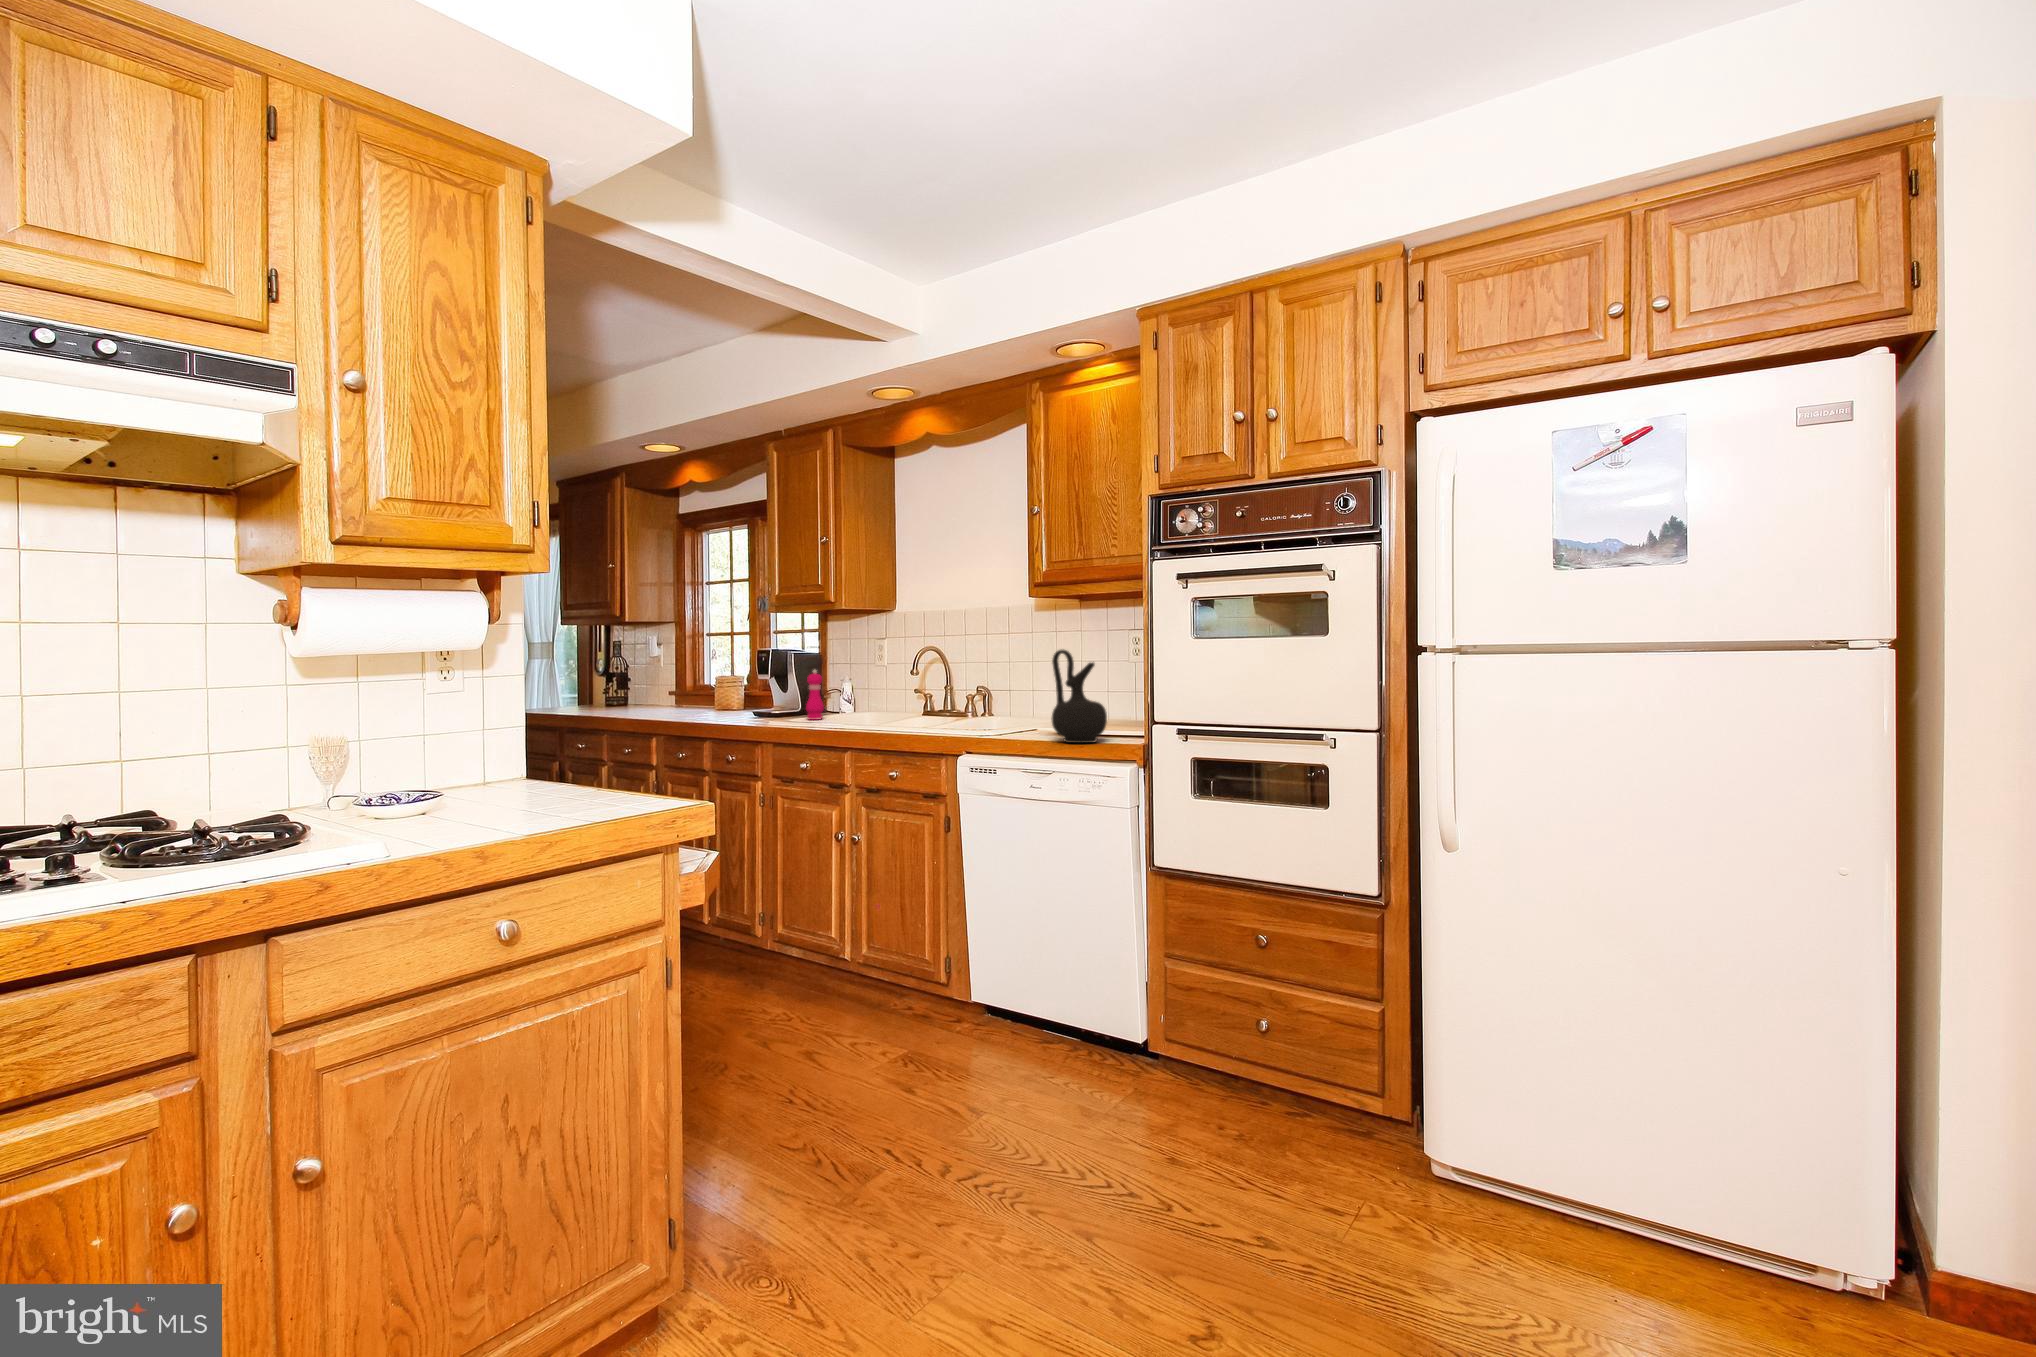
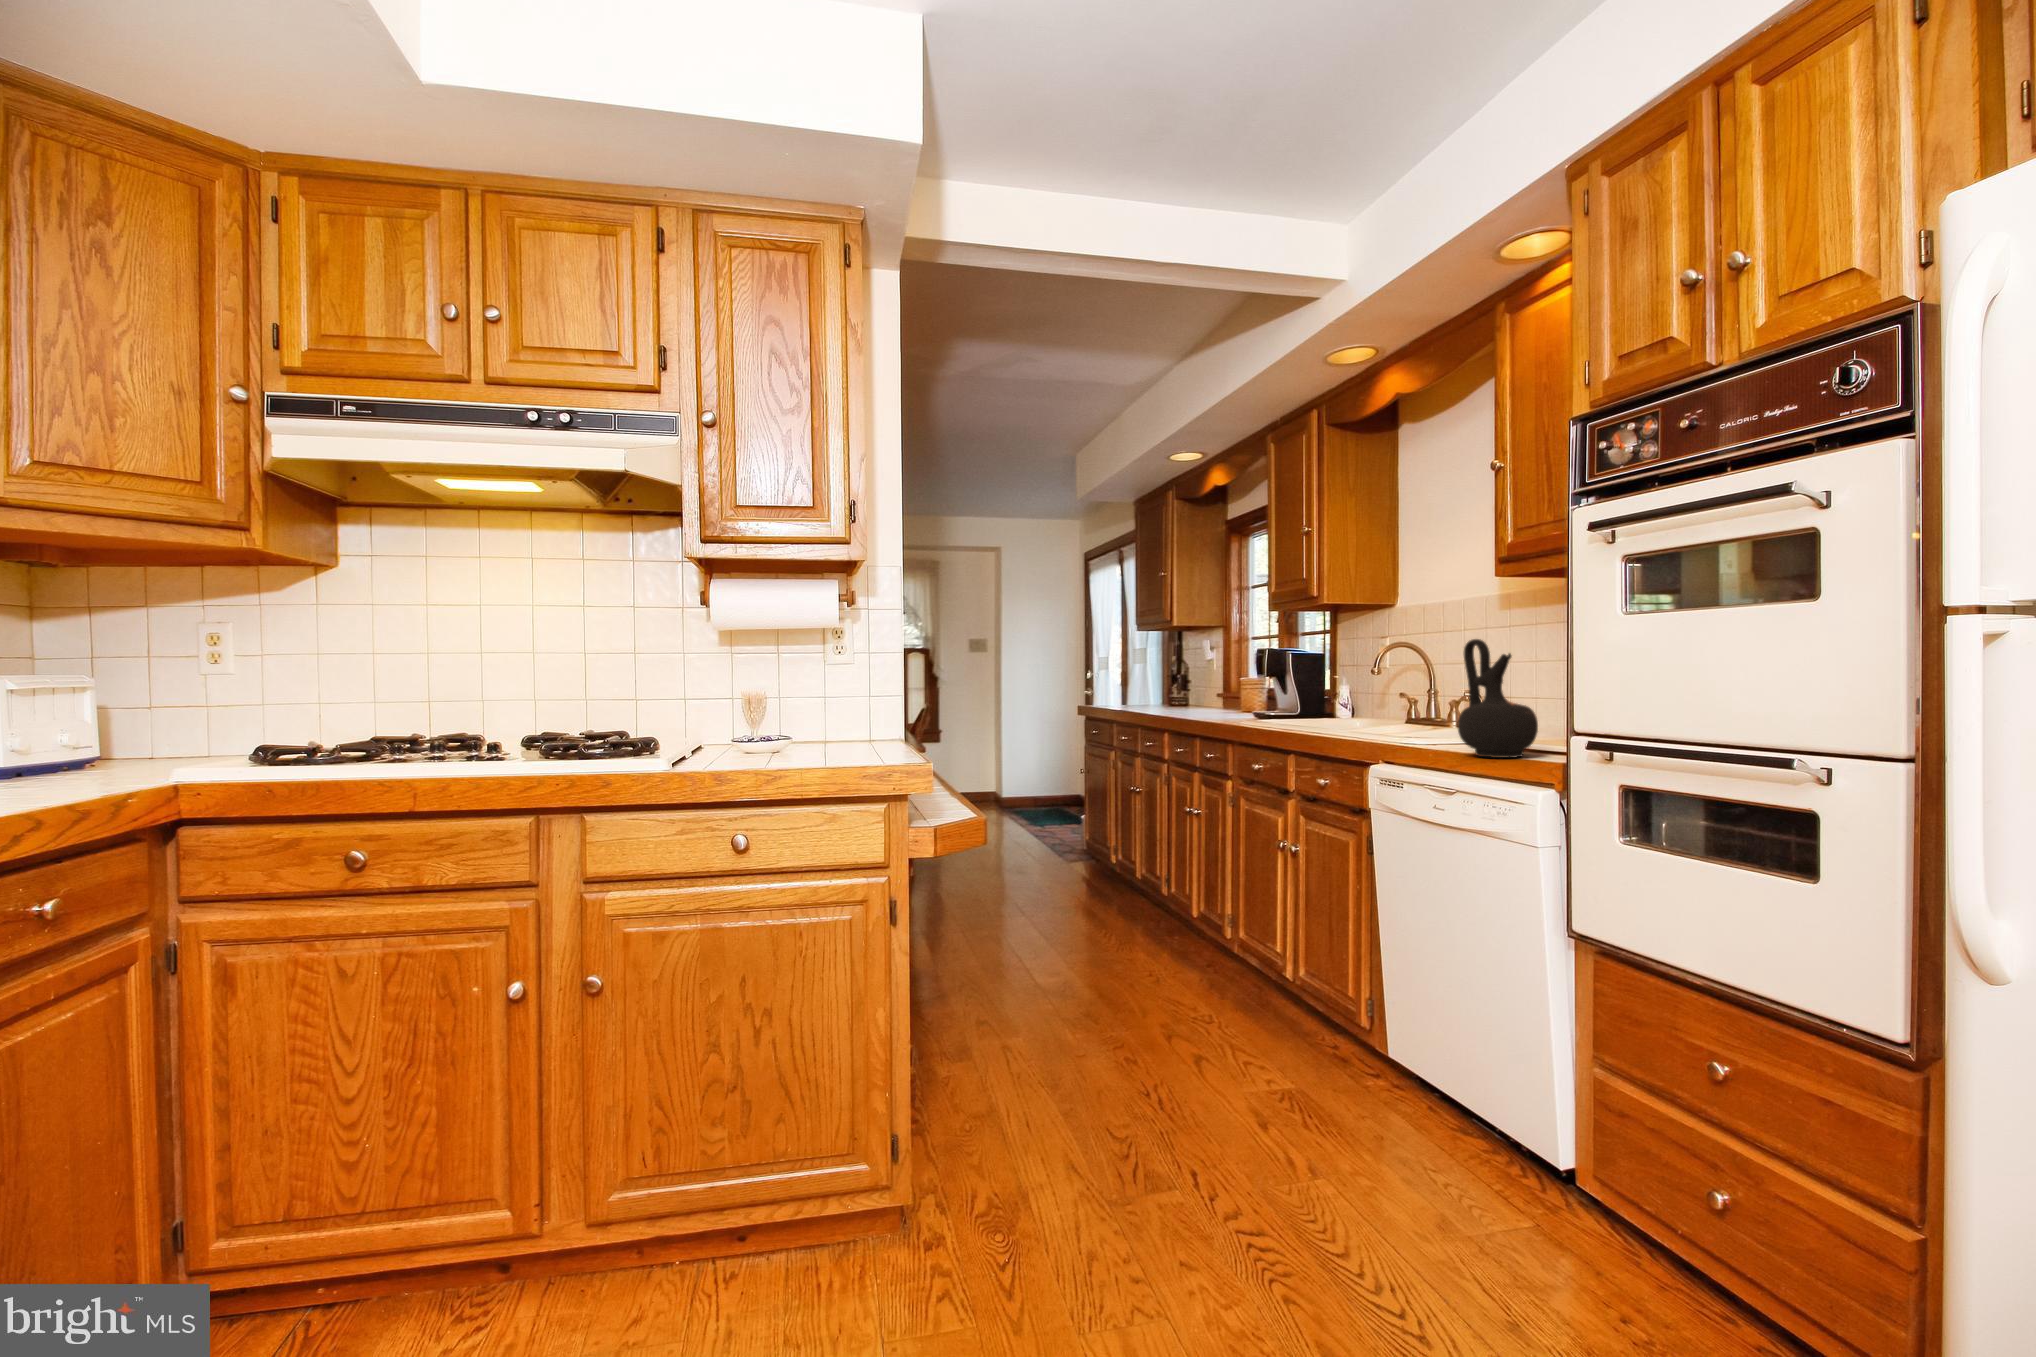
pepper mill: present [806,670,824,720] -> none [1277,671,1297,723]

